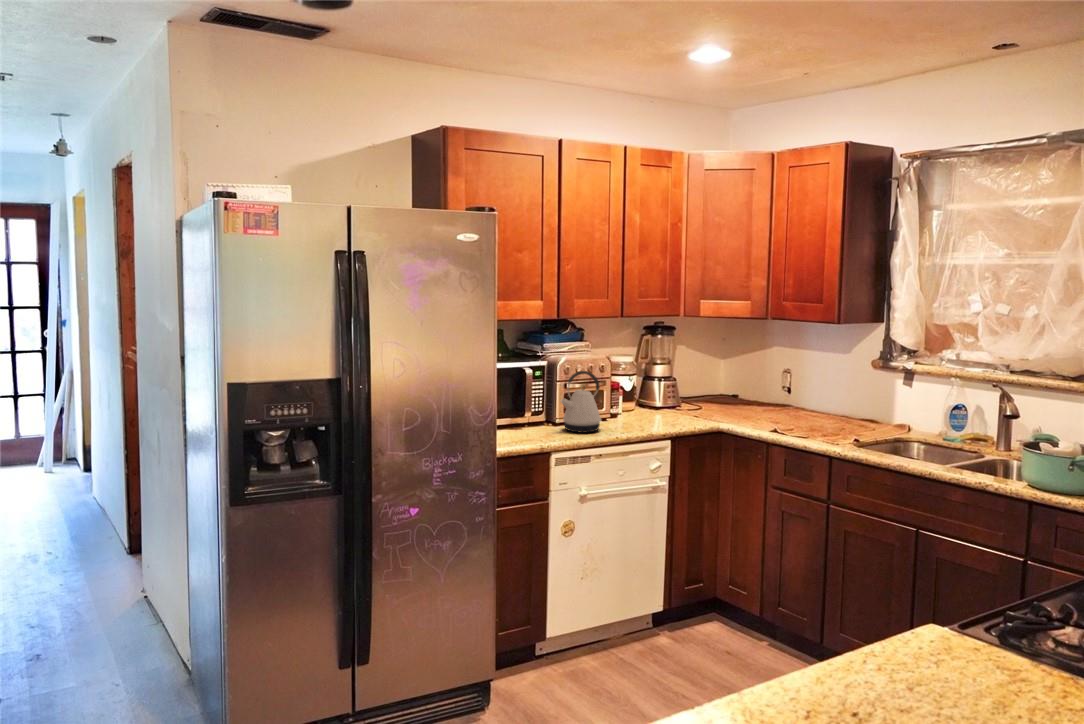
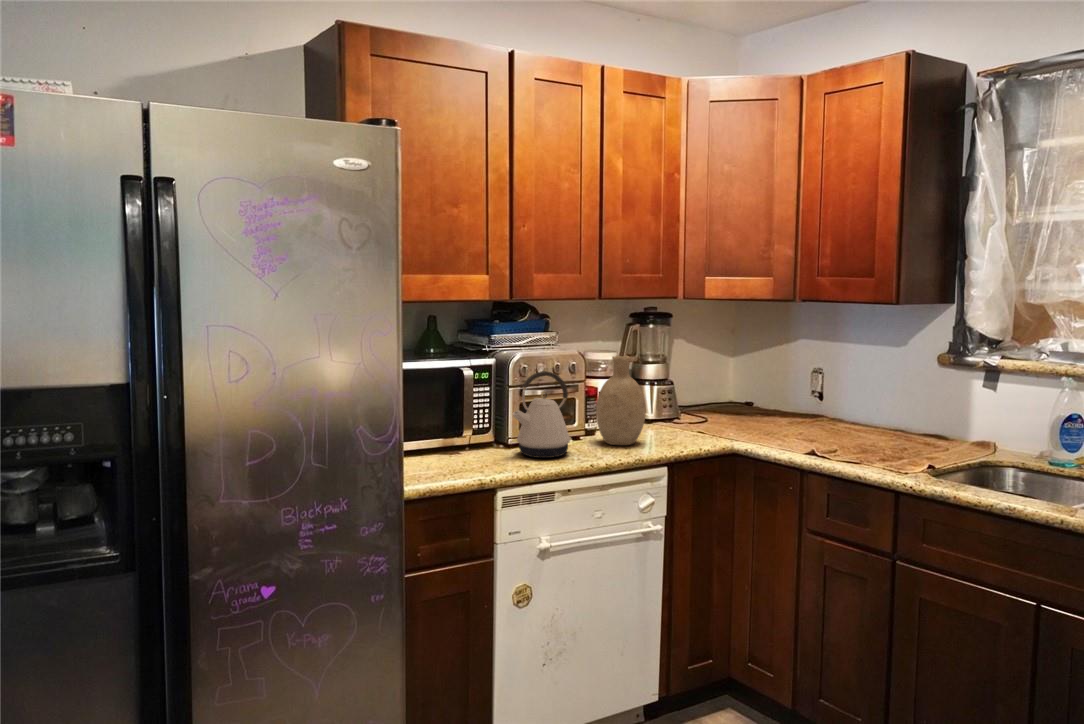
decorative vase: none [619,359,655,425] -> present [596,356,645,445]

